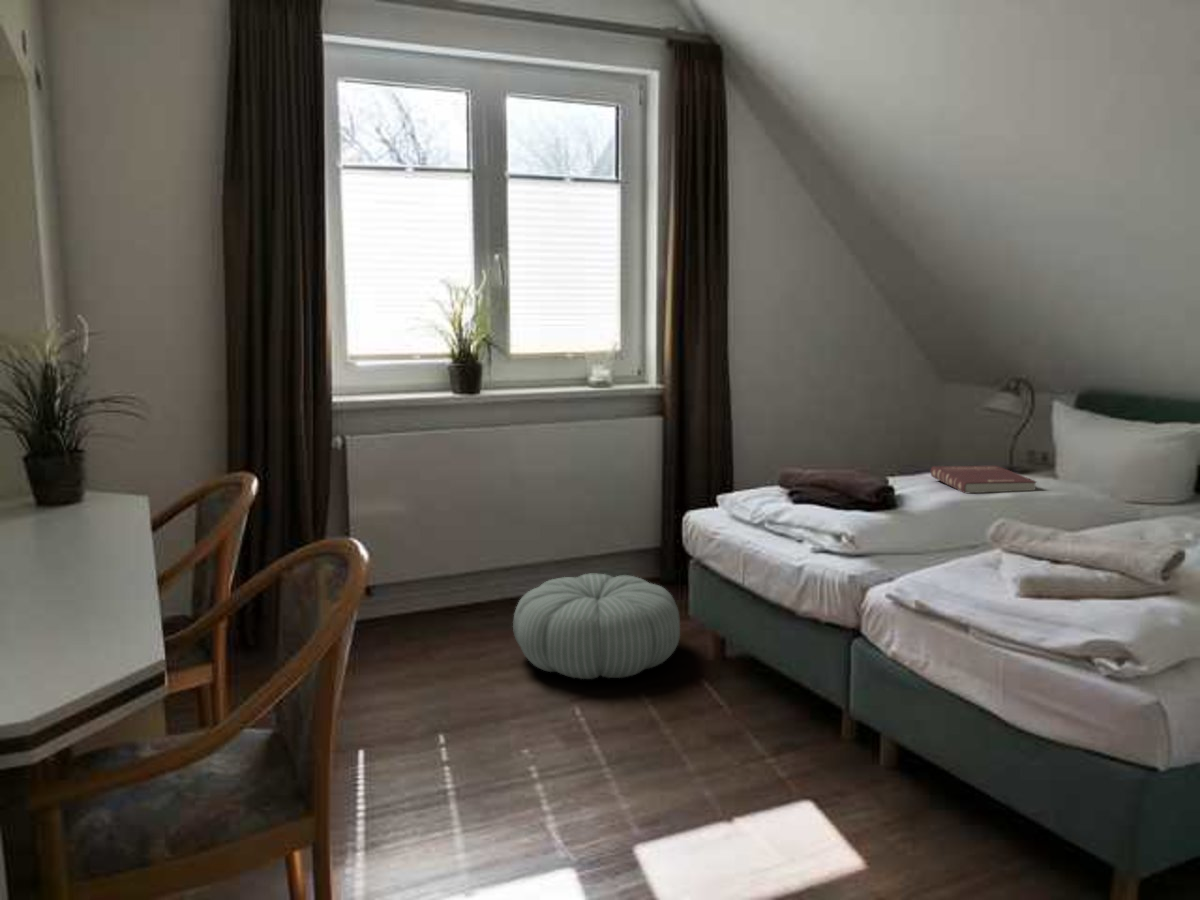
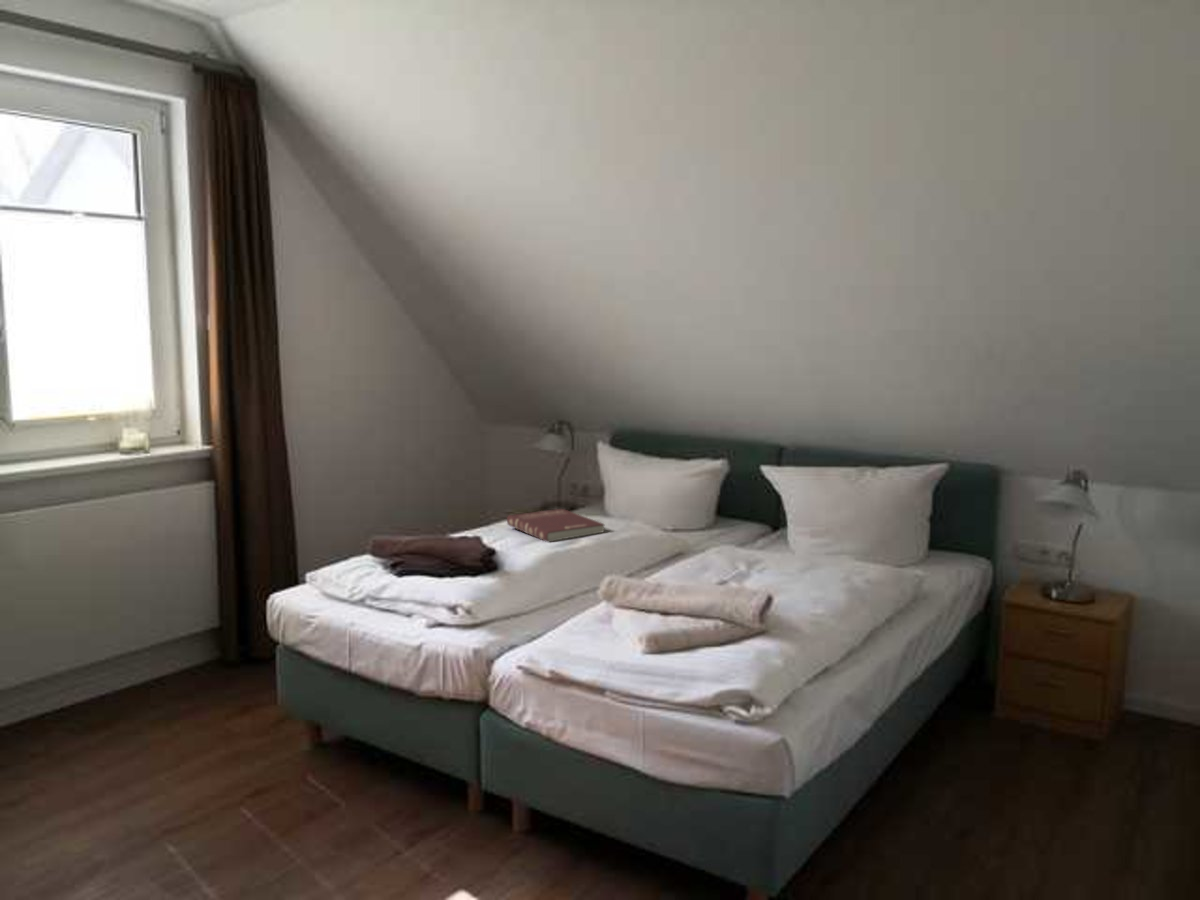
pouf: present [513,573,680,679] -> none [59,671,274,810]

